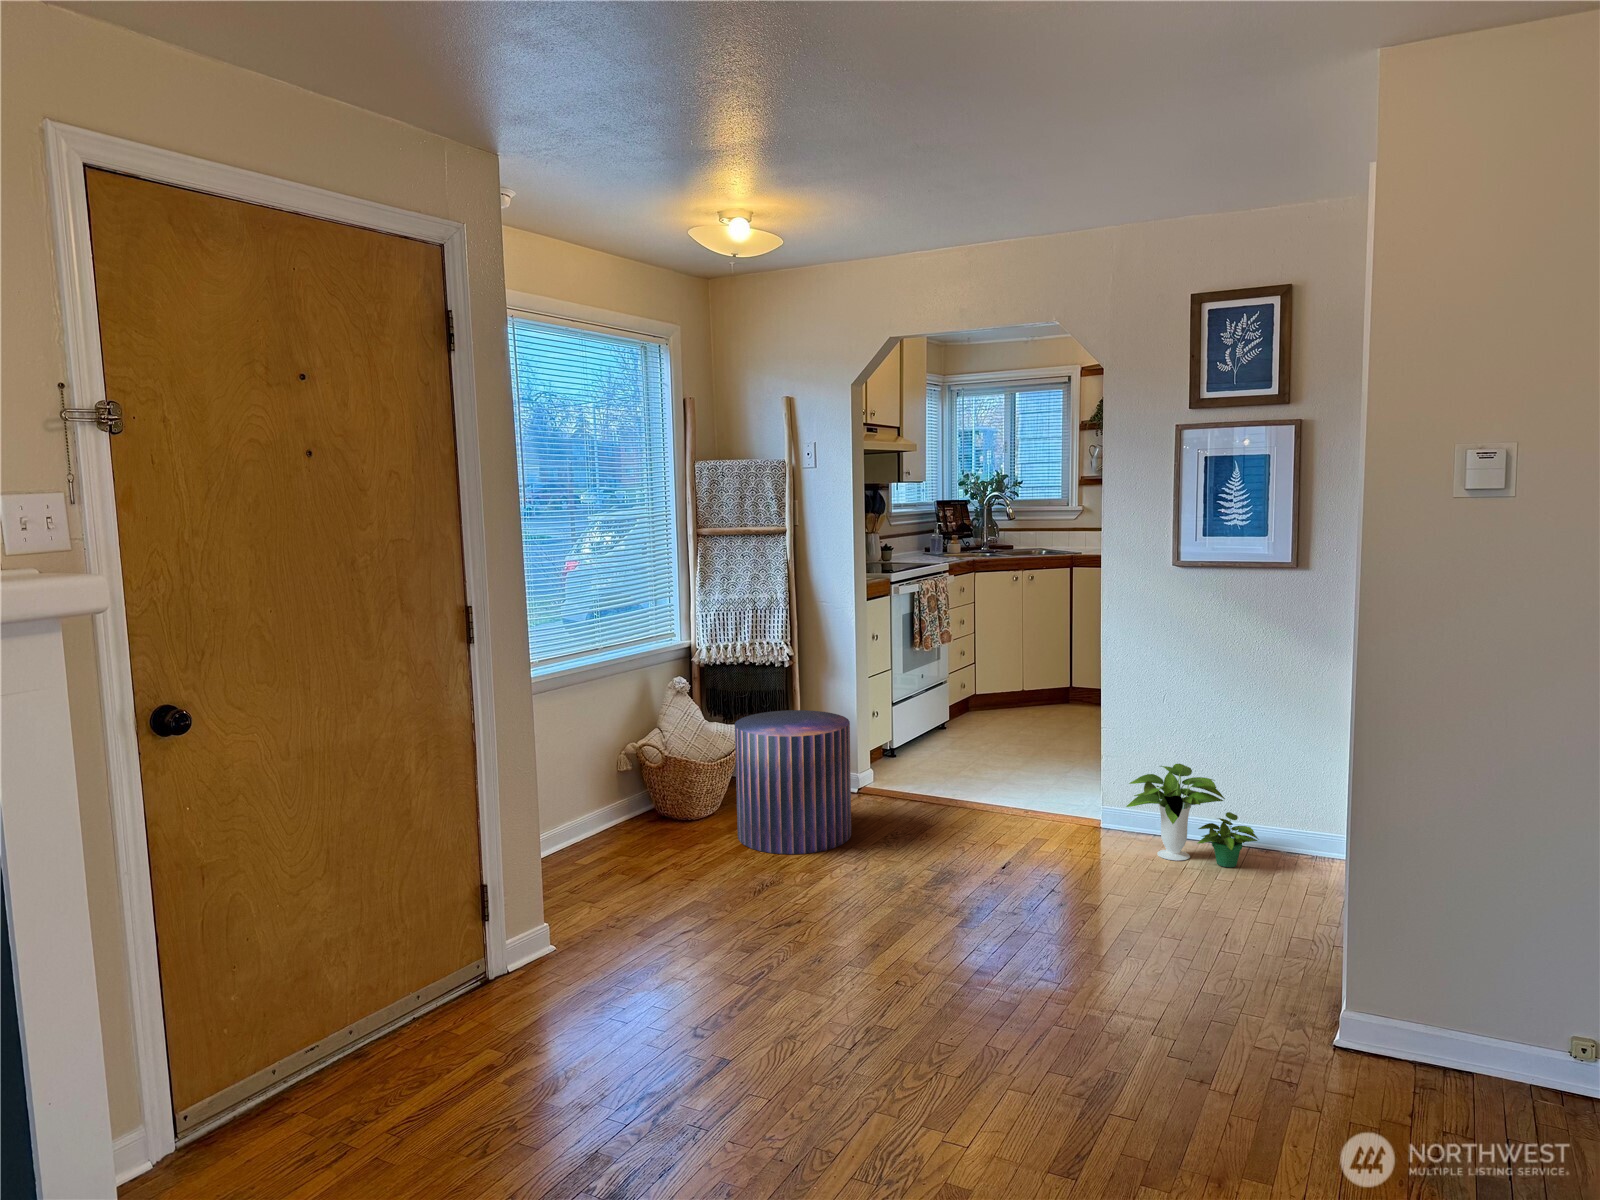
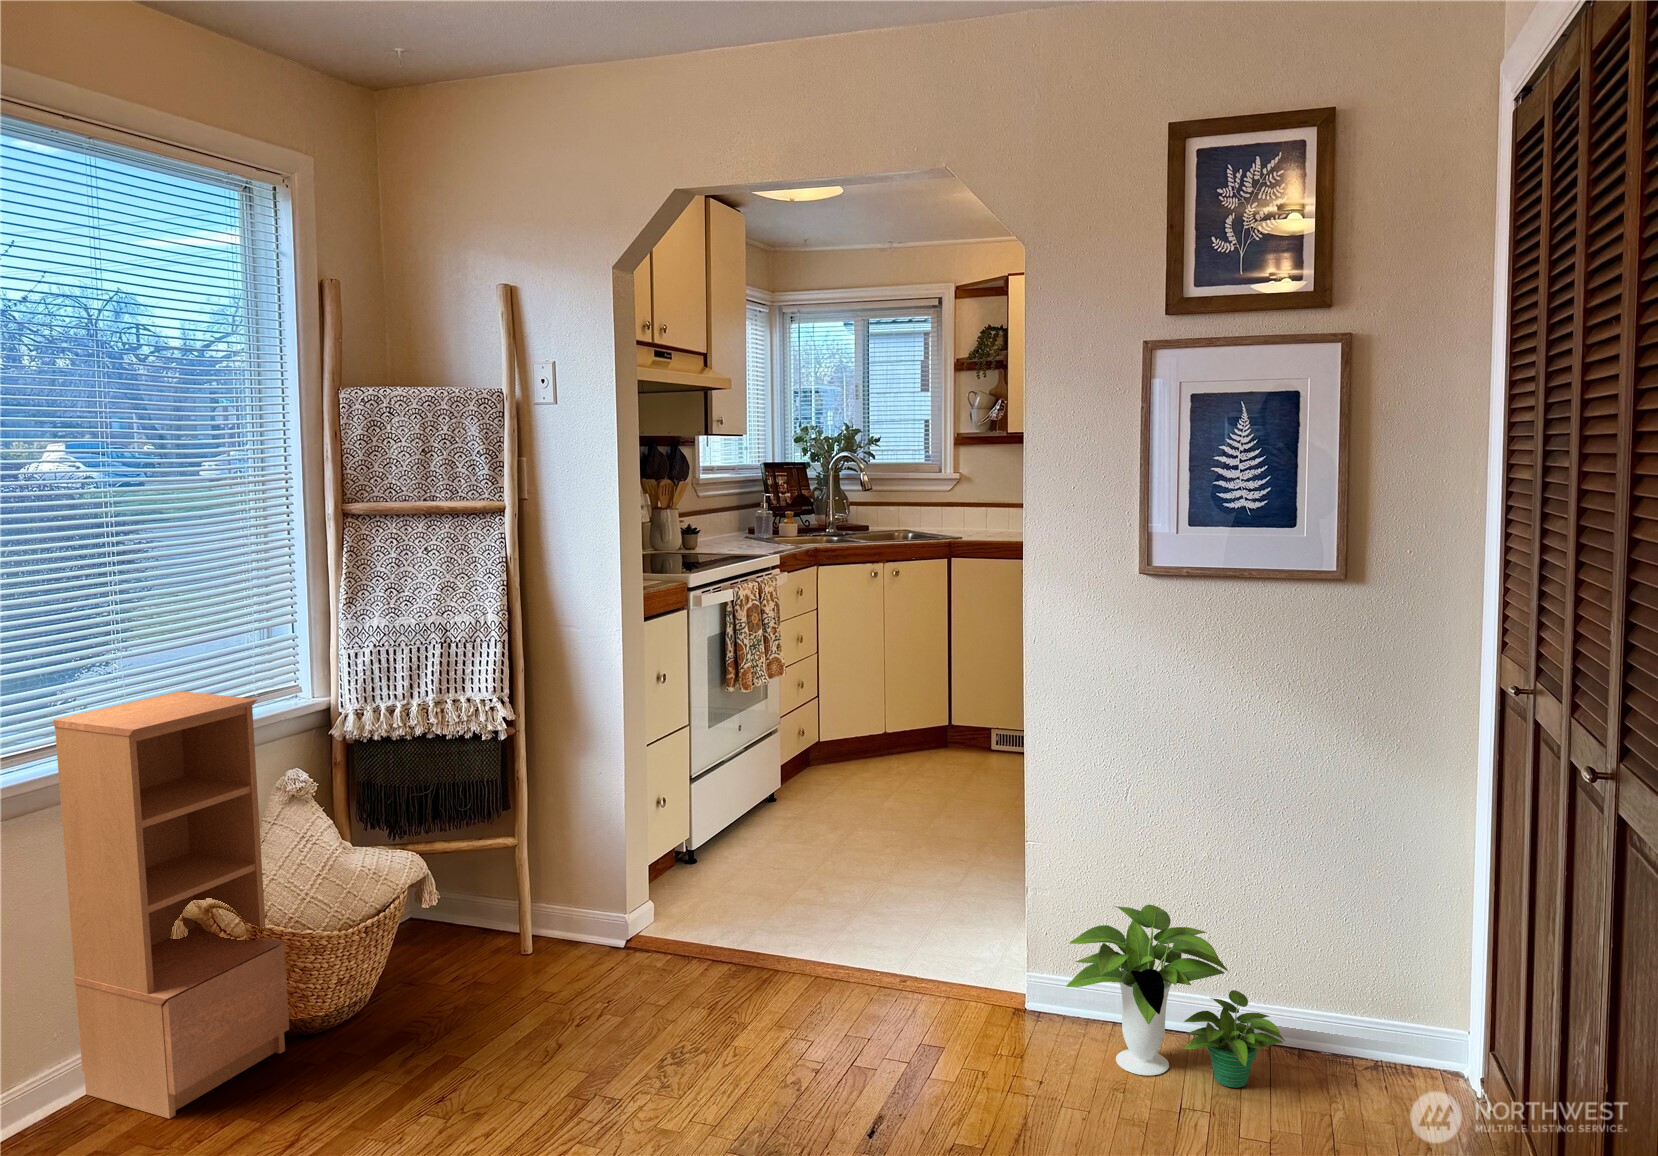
bookcase: none [571,631,680,853] -> present [53,691,289,1119]
pouf: present [735,710,851,854] -> none [384,821,602,1102]

